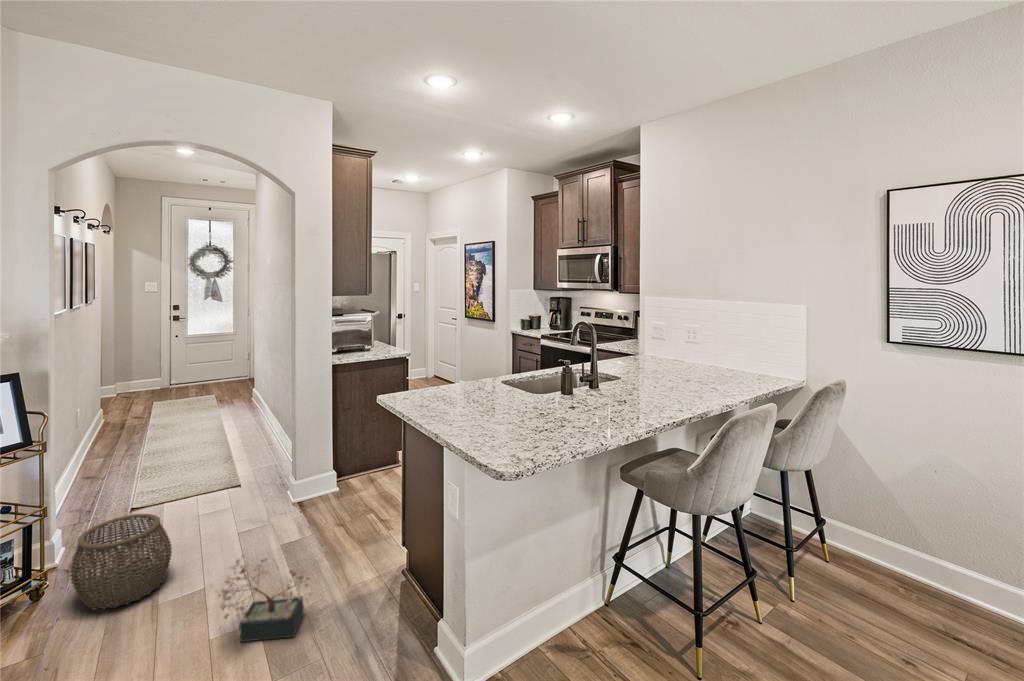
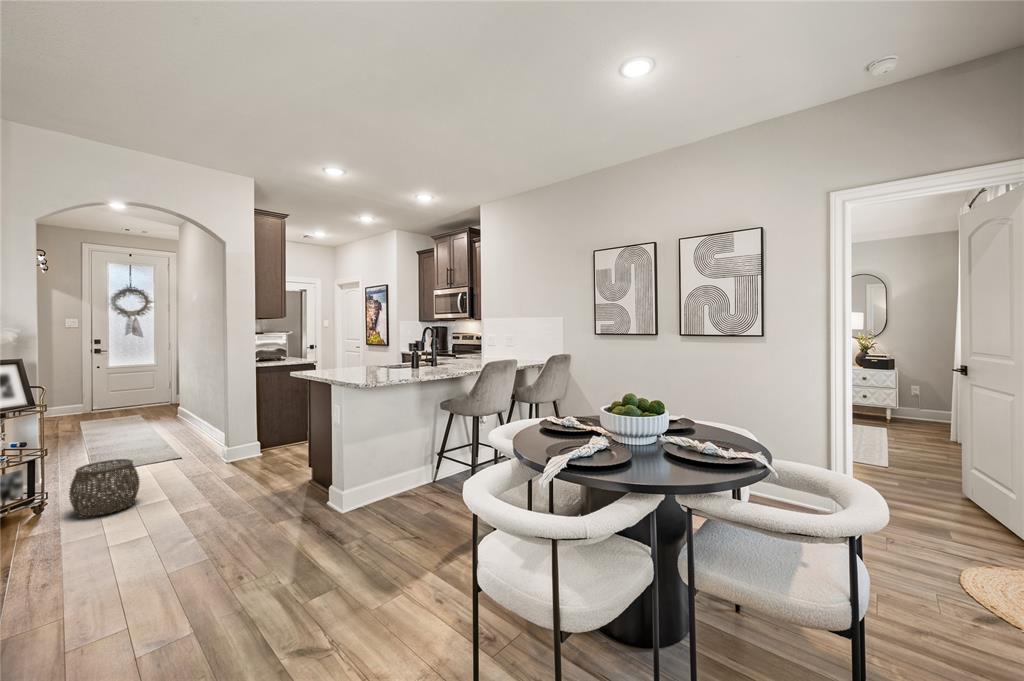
decorative plant: present [217,556,312,642] -> none [185,469,248,519]

